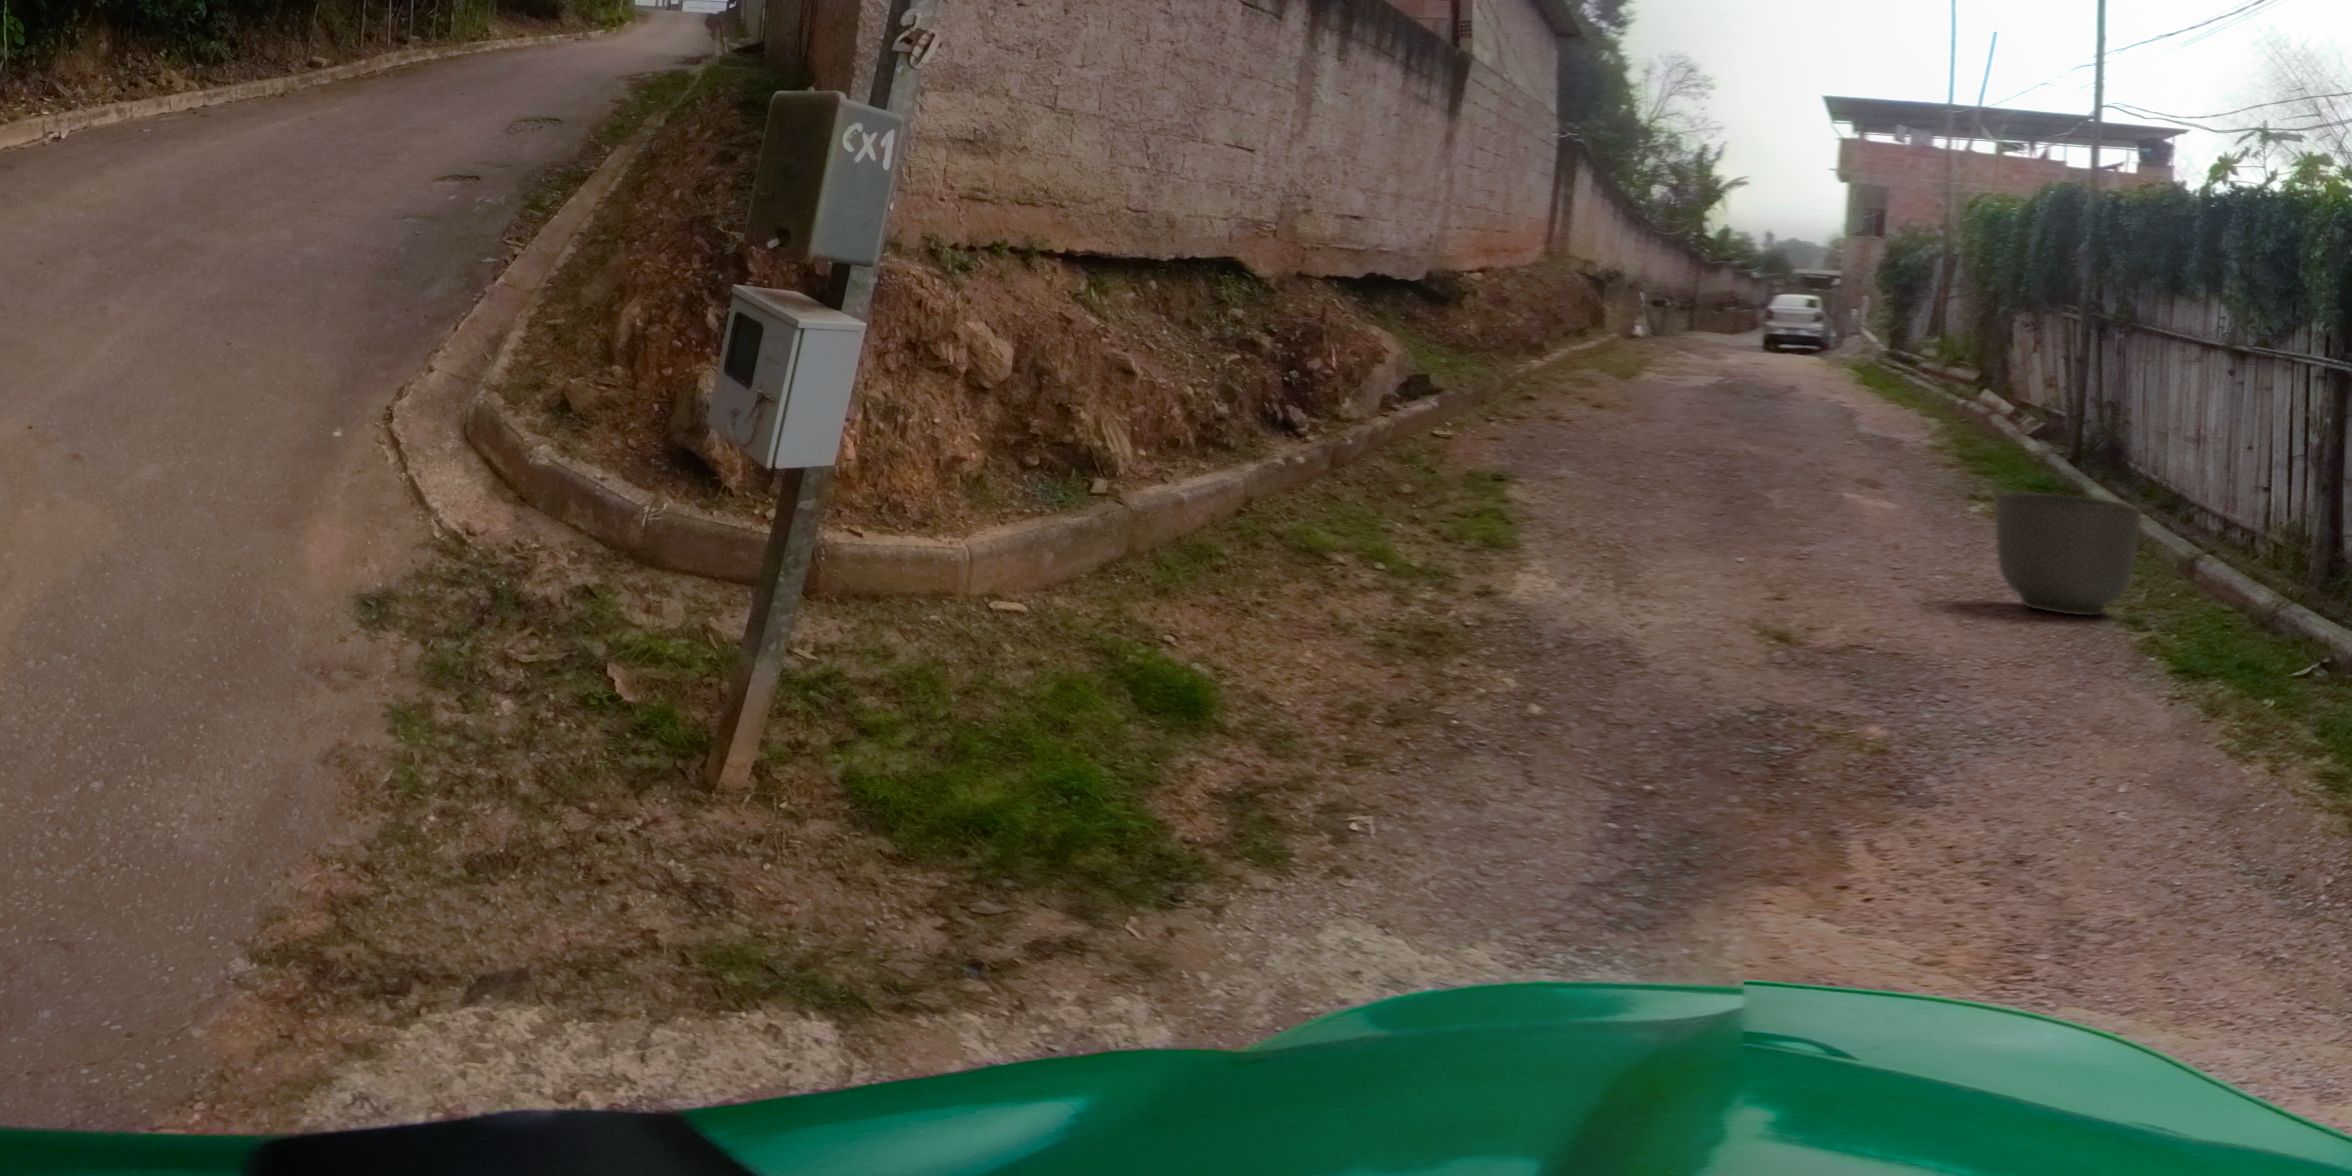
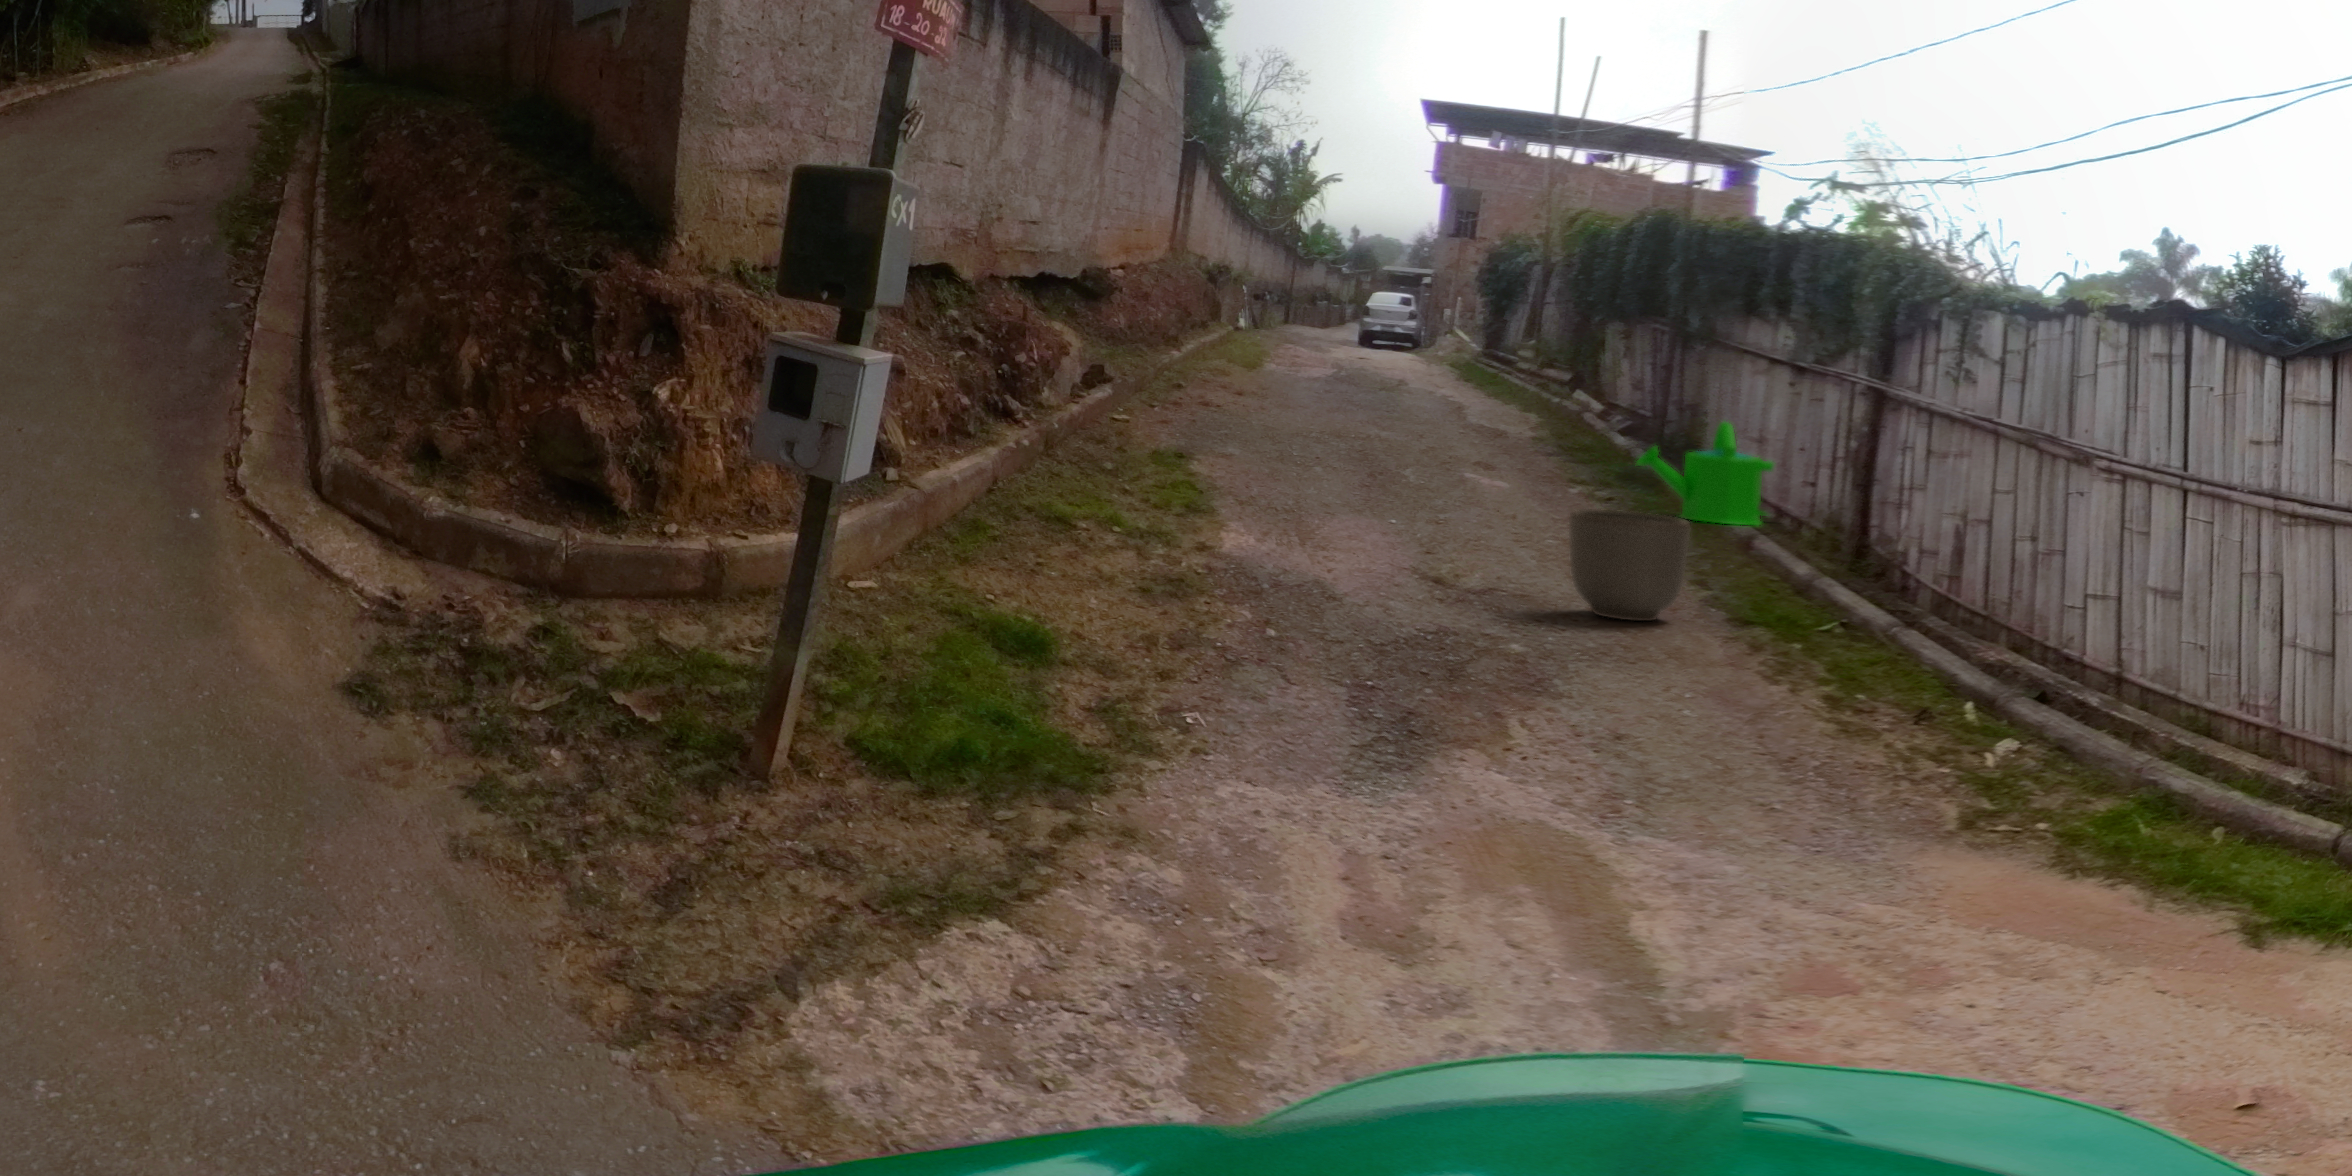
watering can: none [2060,411,2255,526] -> present [1637,422,1773,525]

